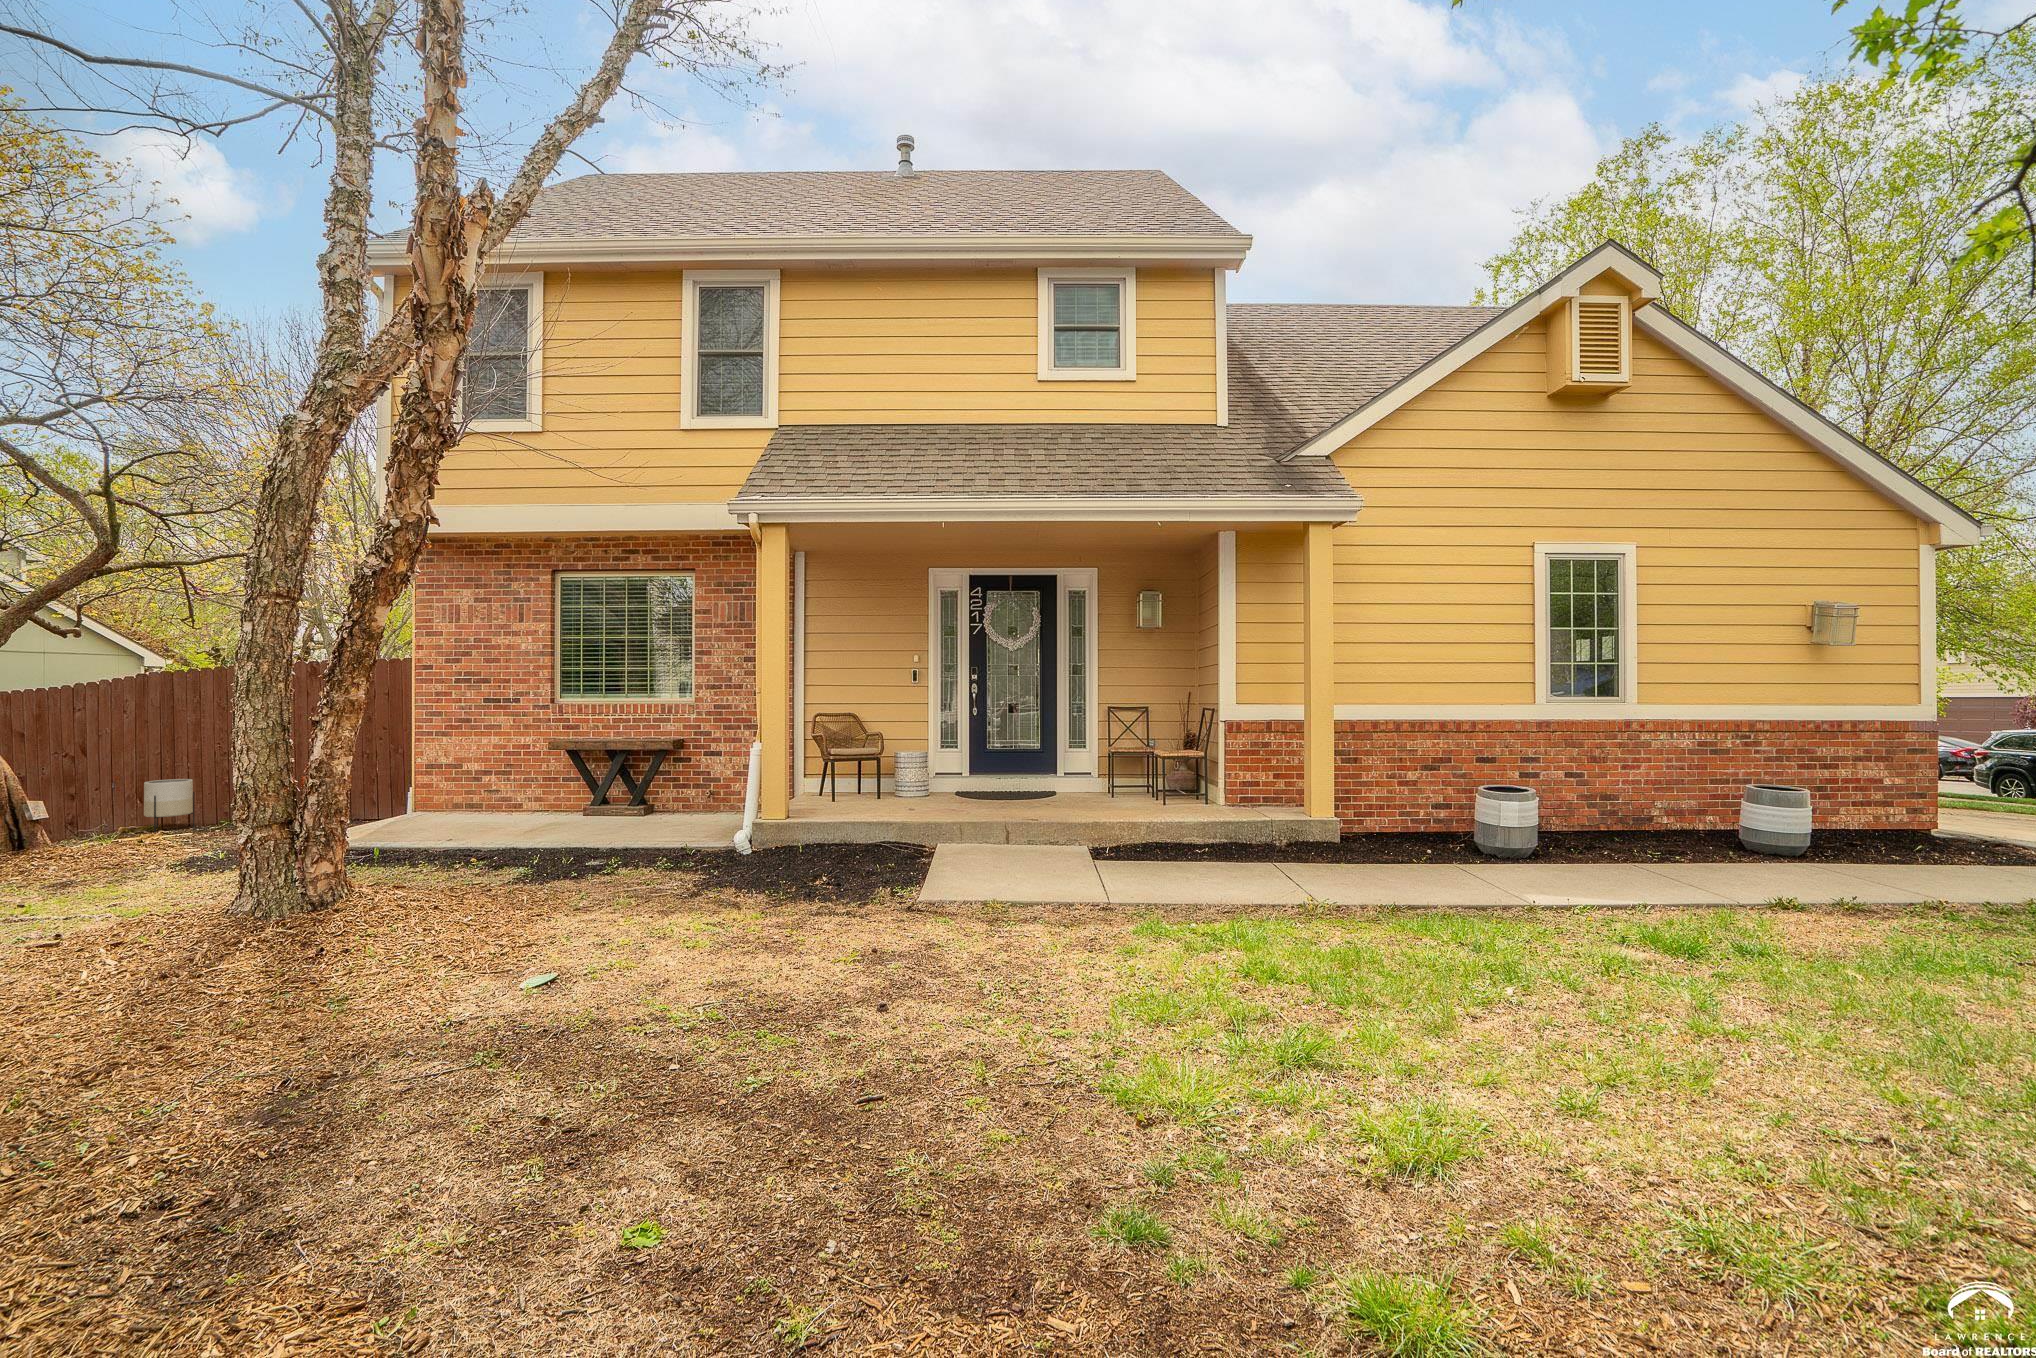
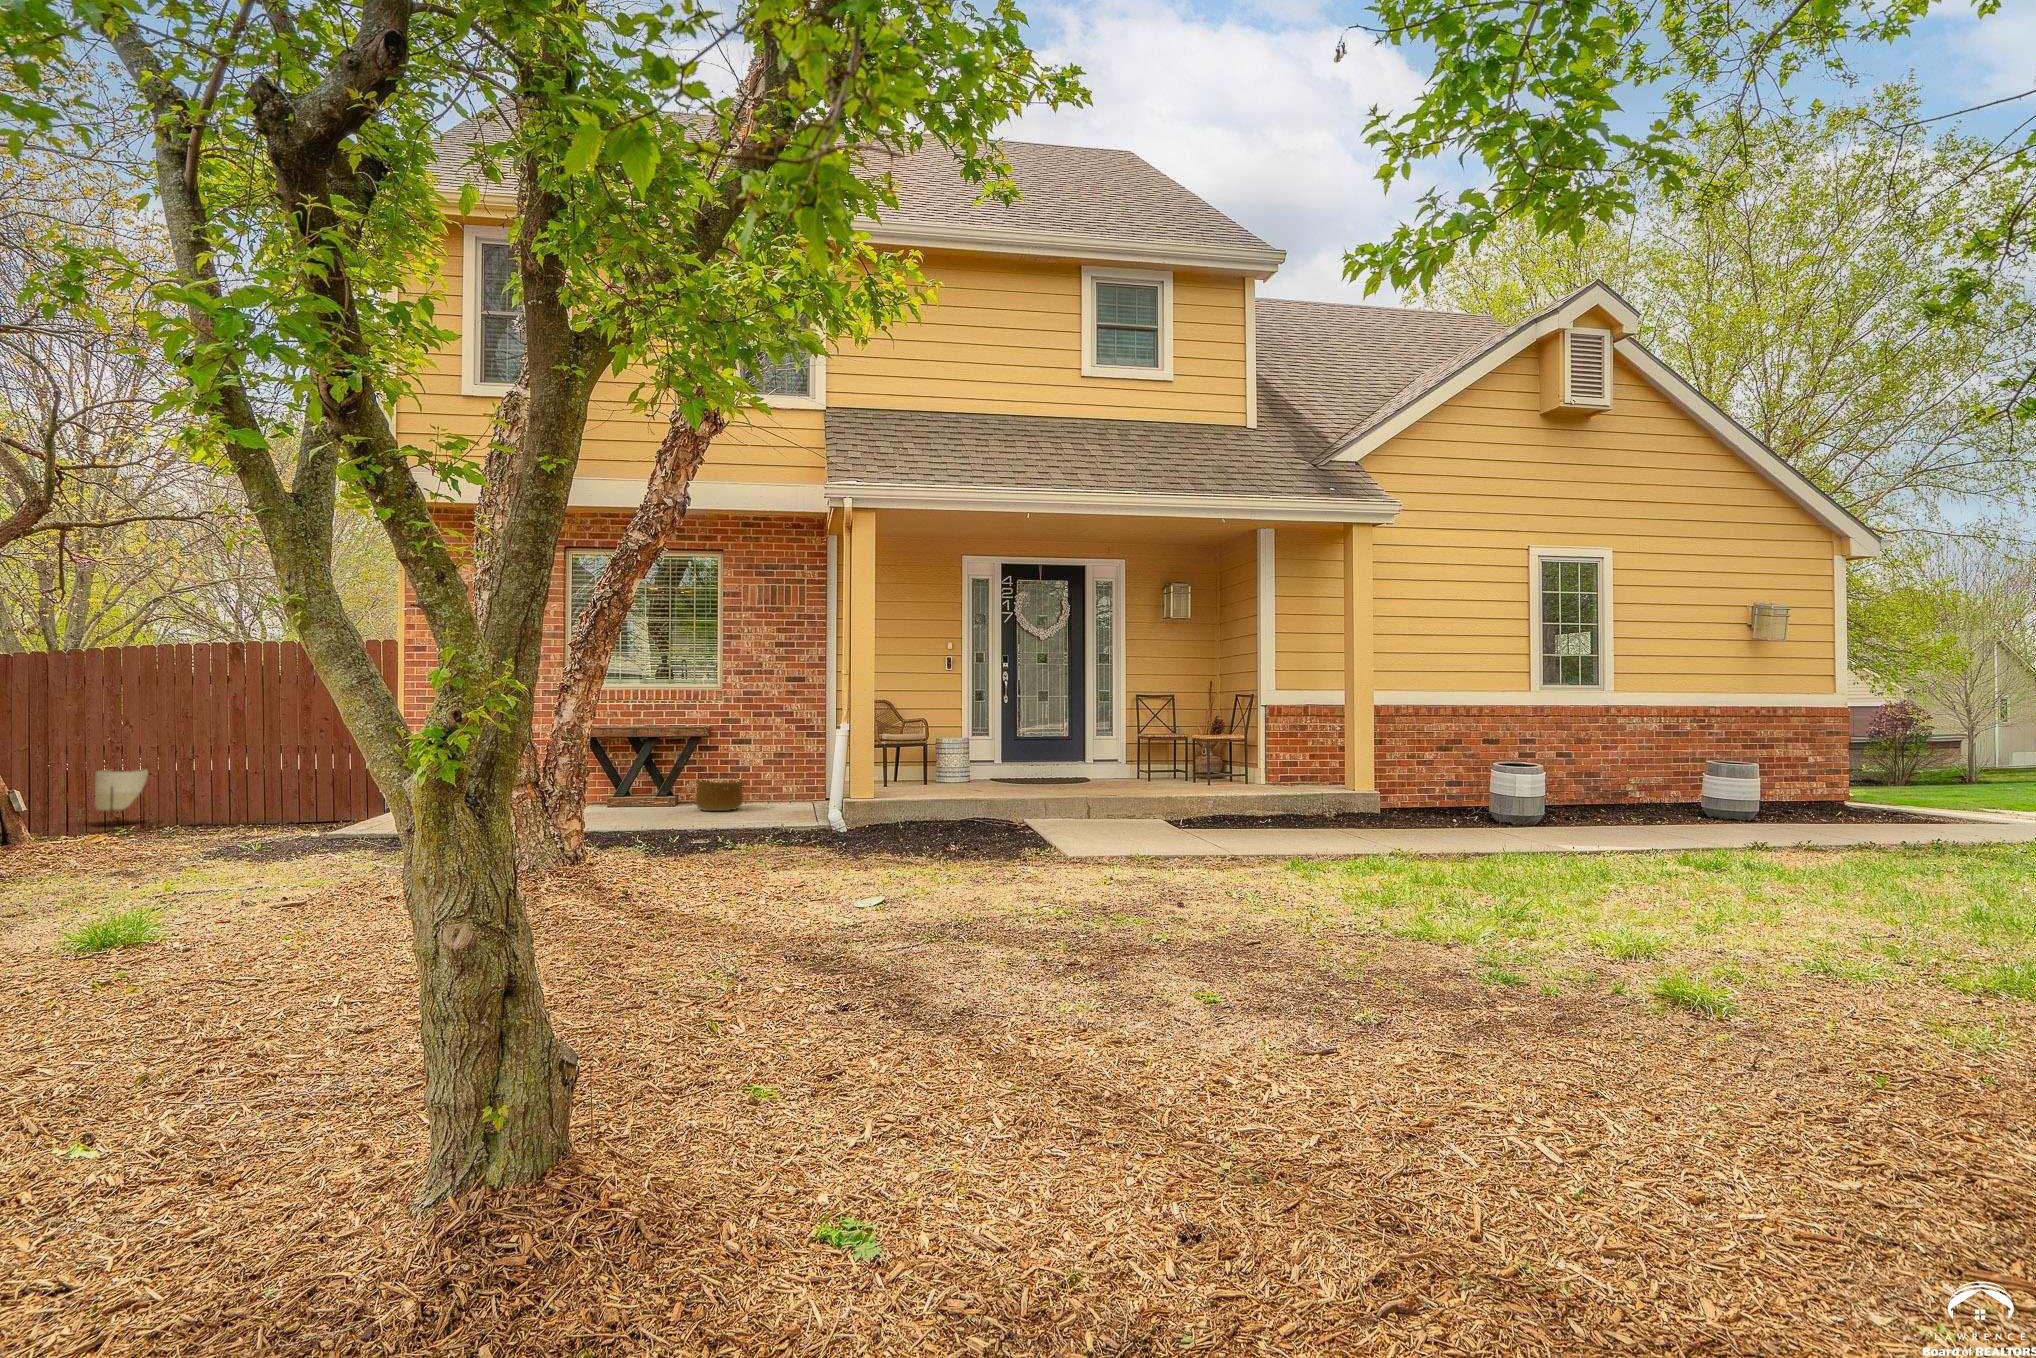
basket: none [658,791,706,824] -> present [696,779,743,811]

